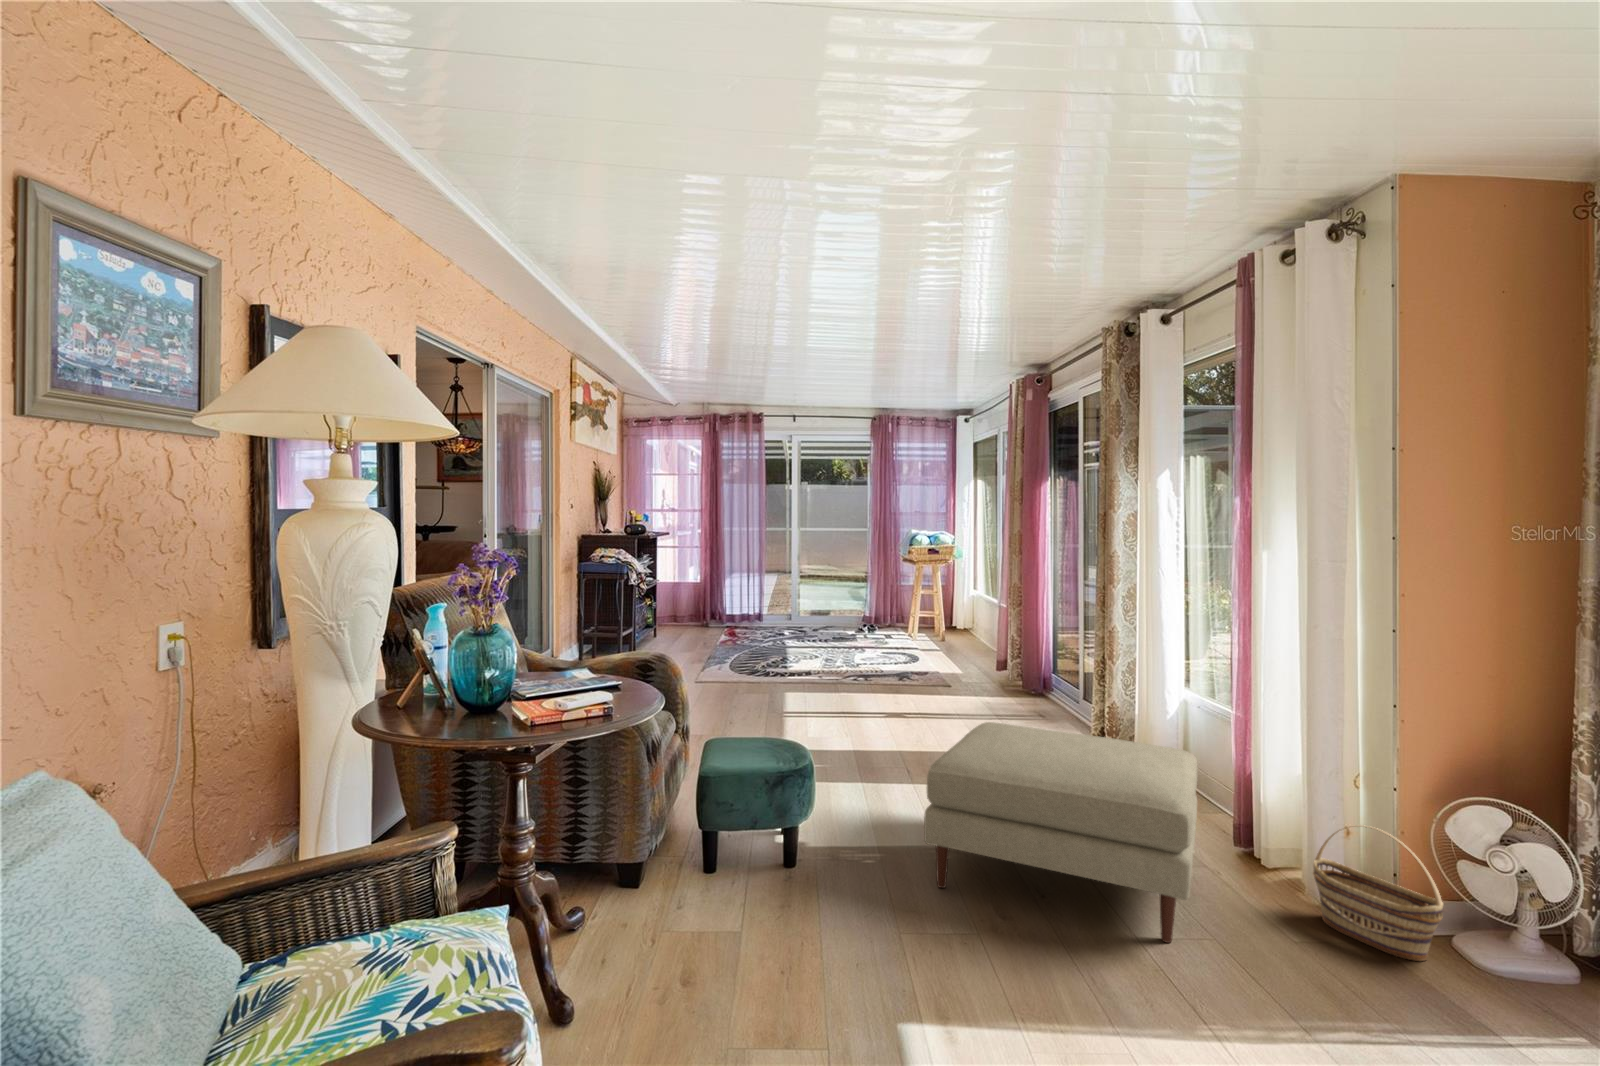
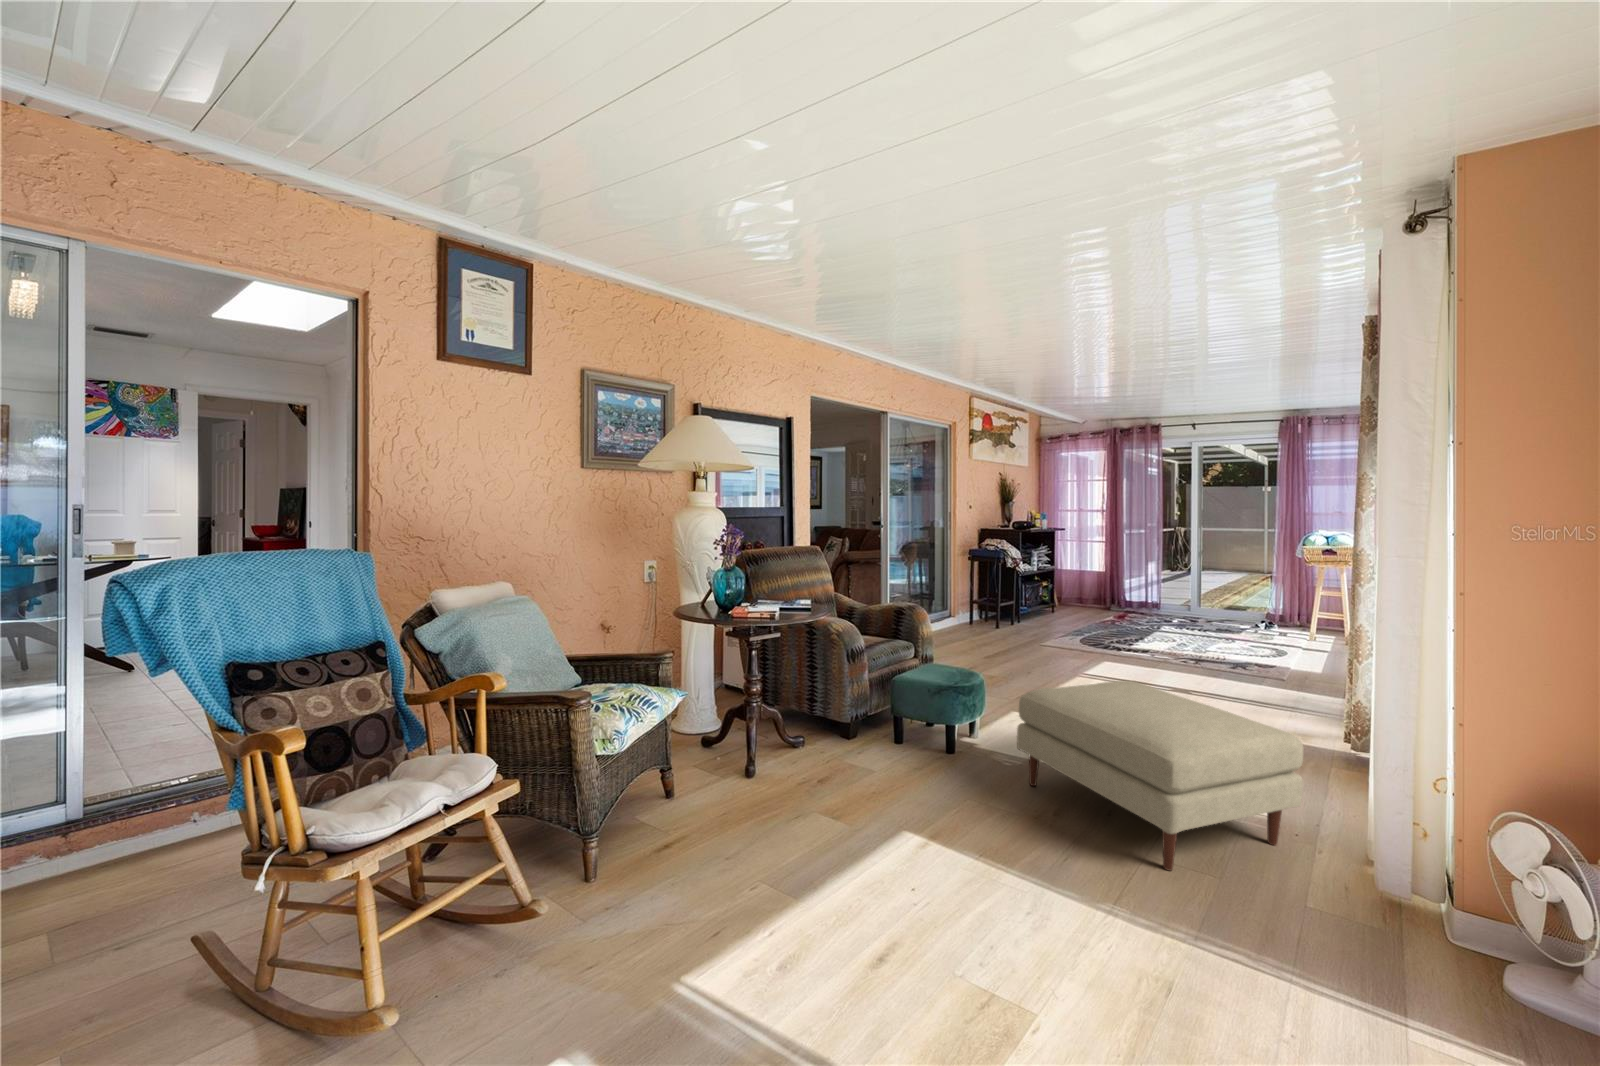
basket: present [1313,825,1443,961] -> none [1372,832,1485,986]

